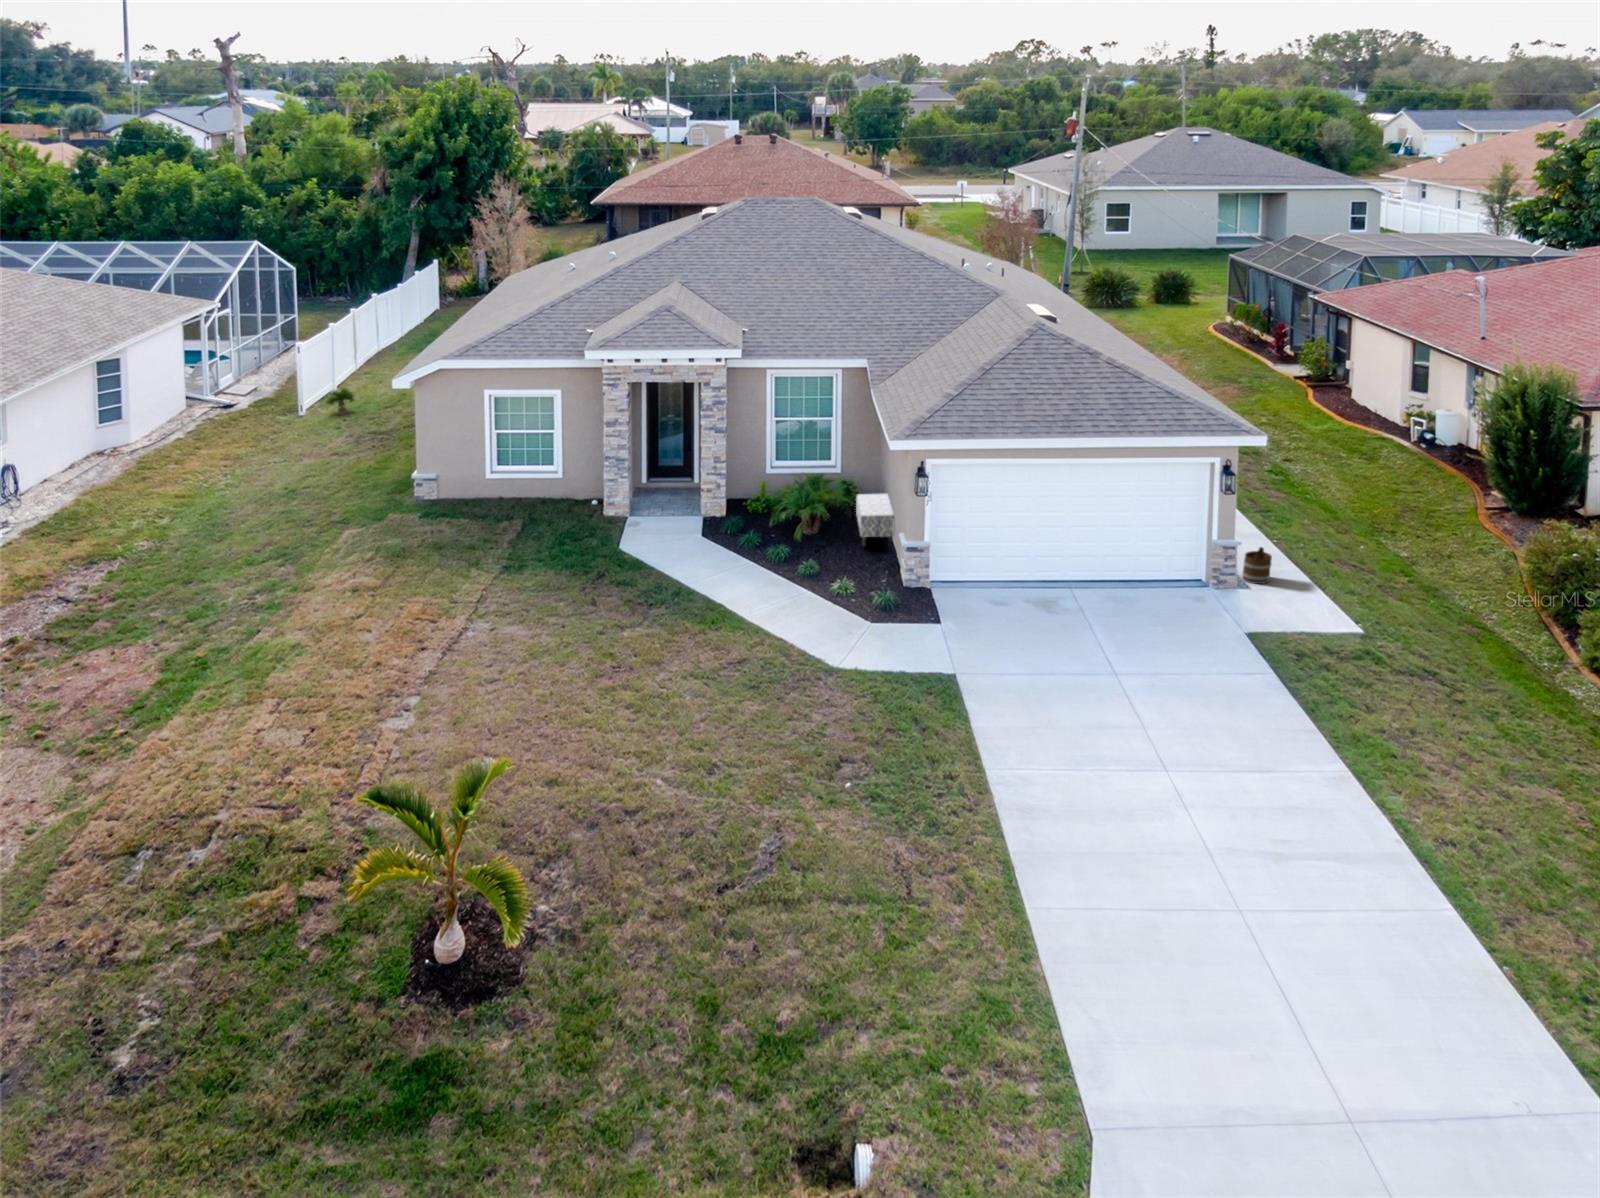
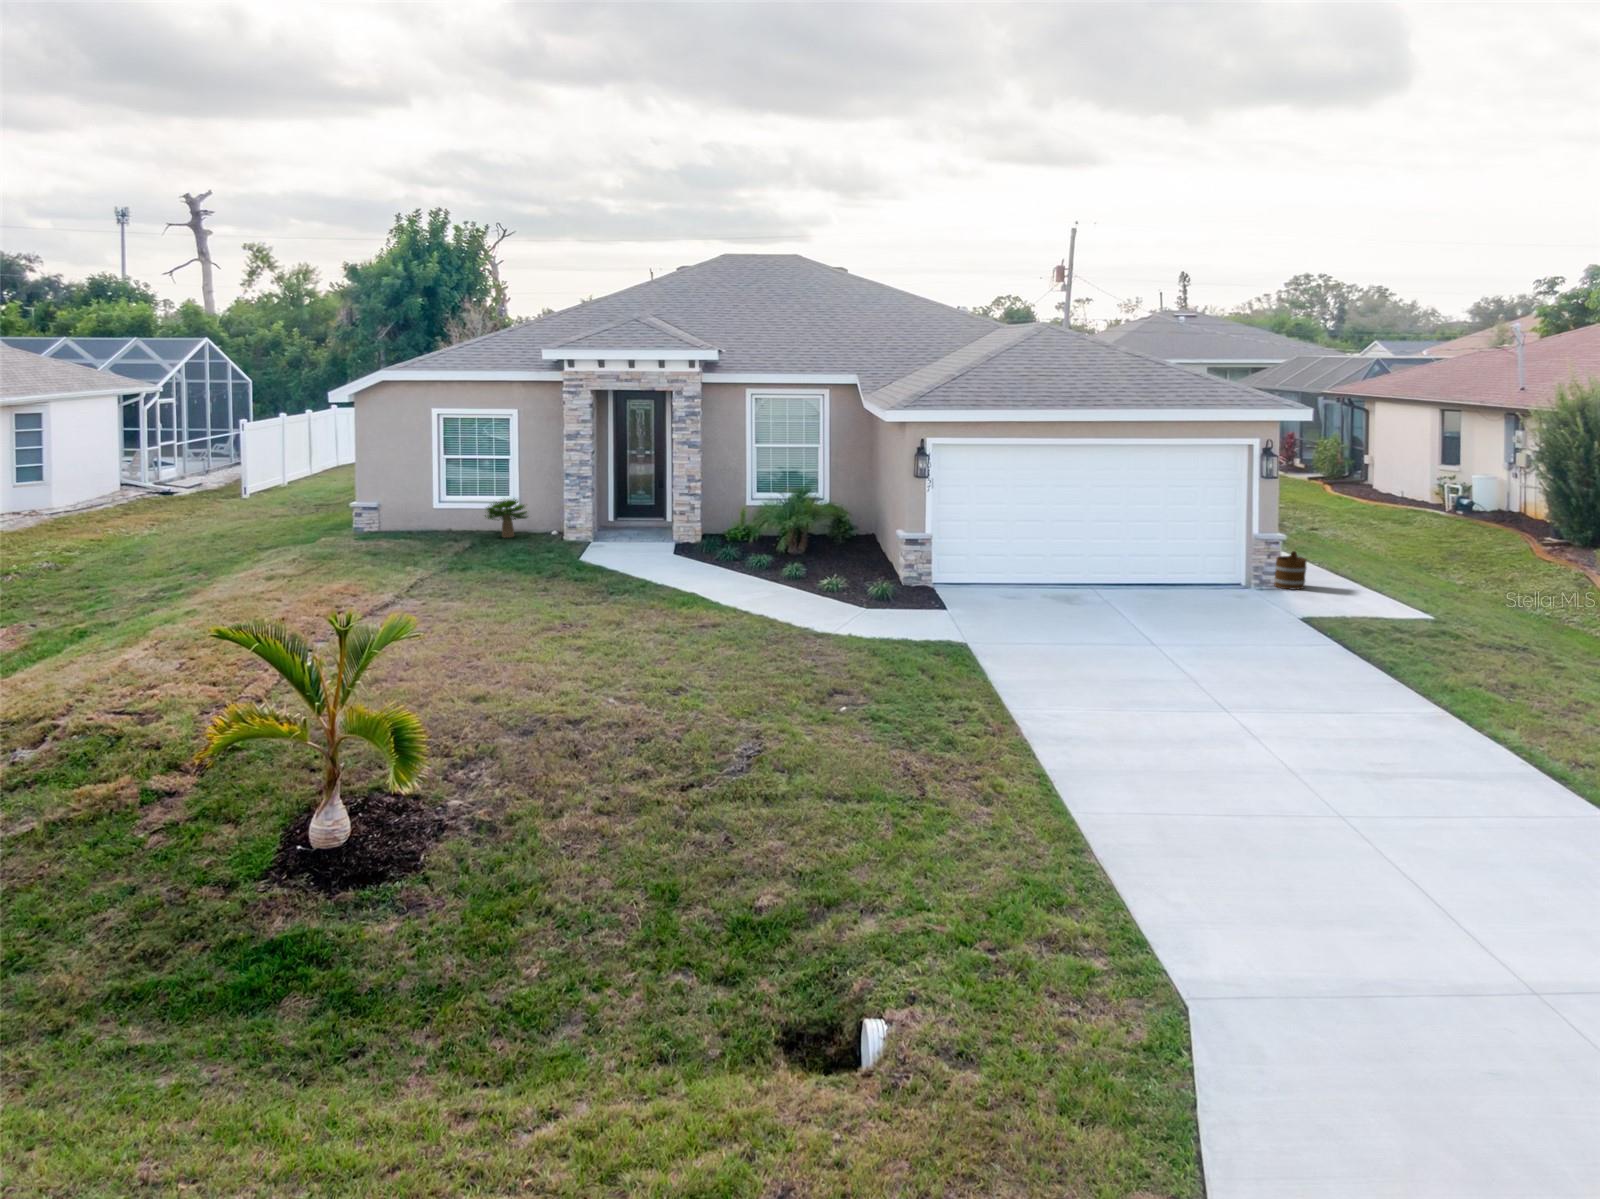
potted plant: present [326,388,355,415] -> present [485,499,528,538]
bench: present [856,493,895,546] -> none [842,513,885,562]

